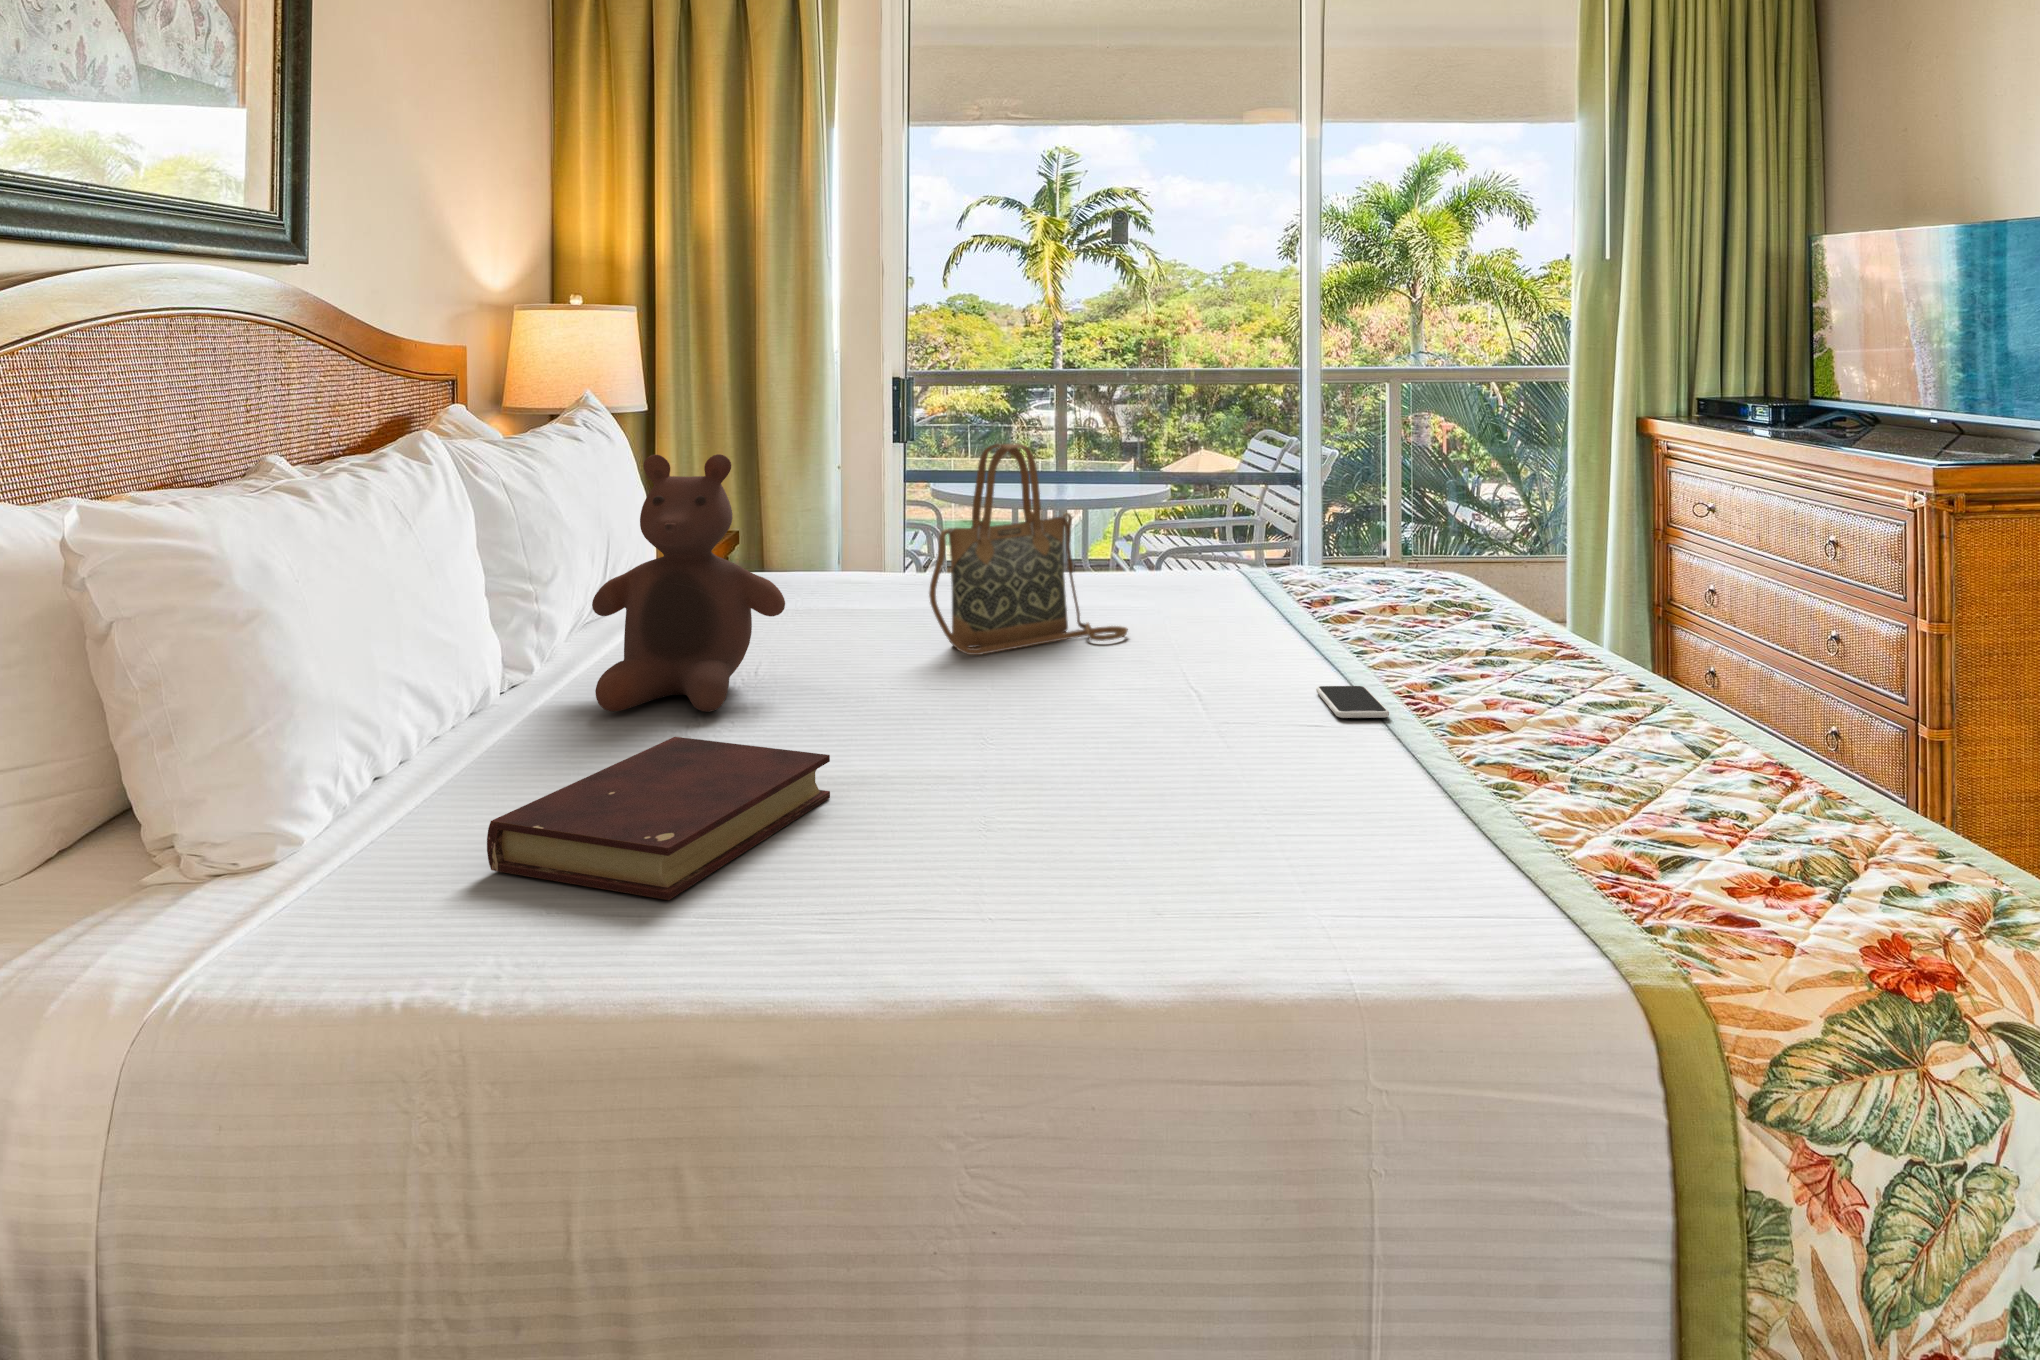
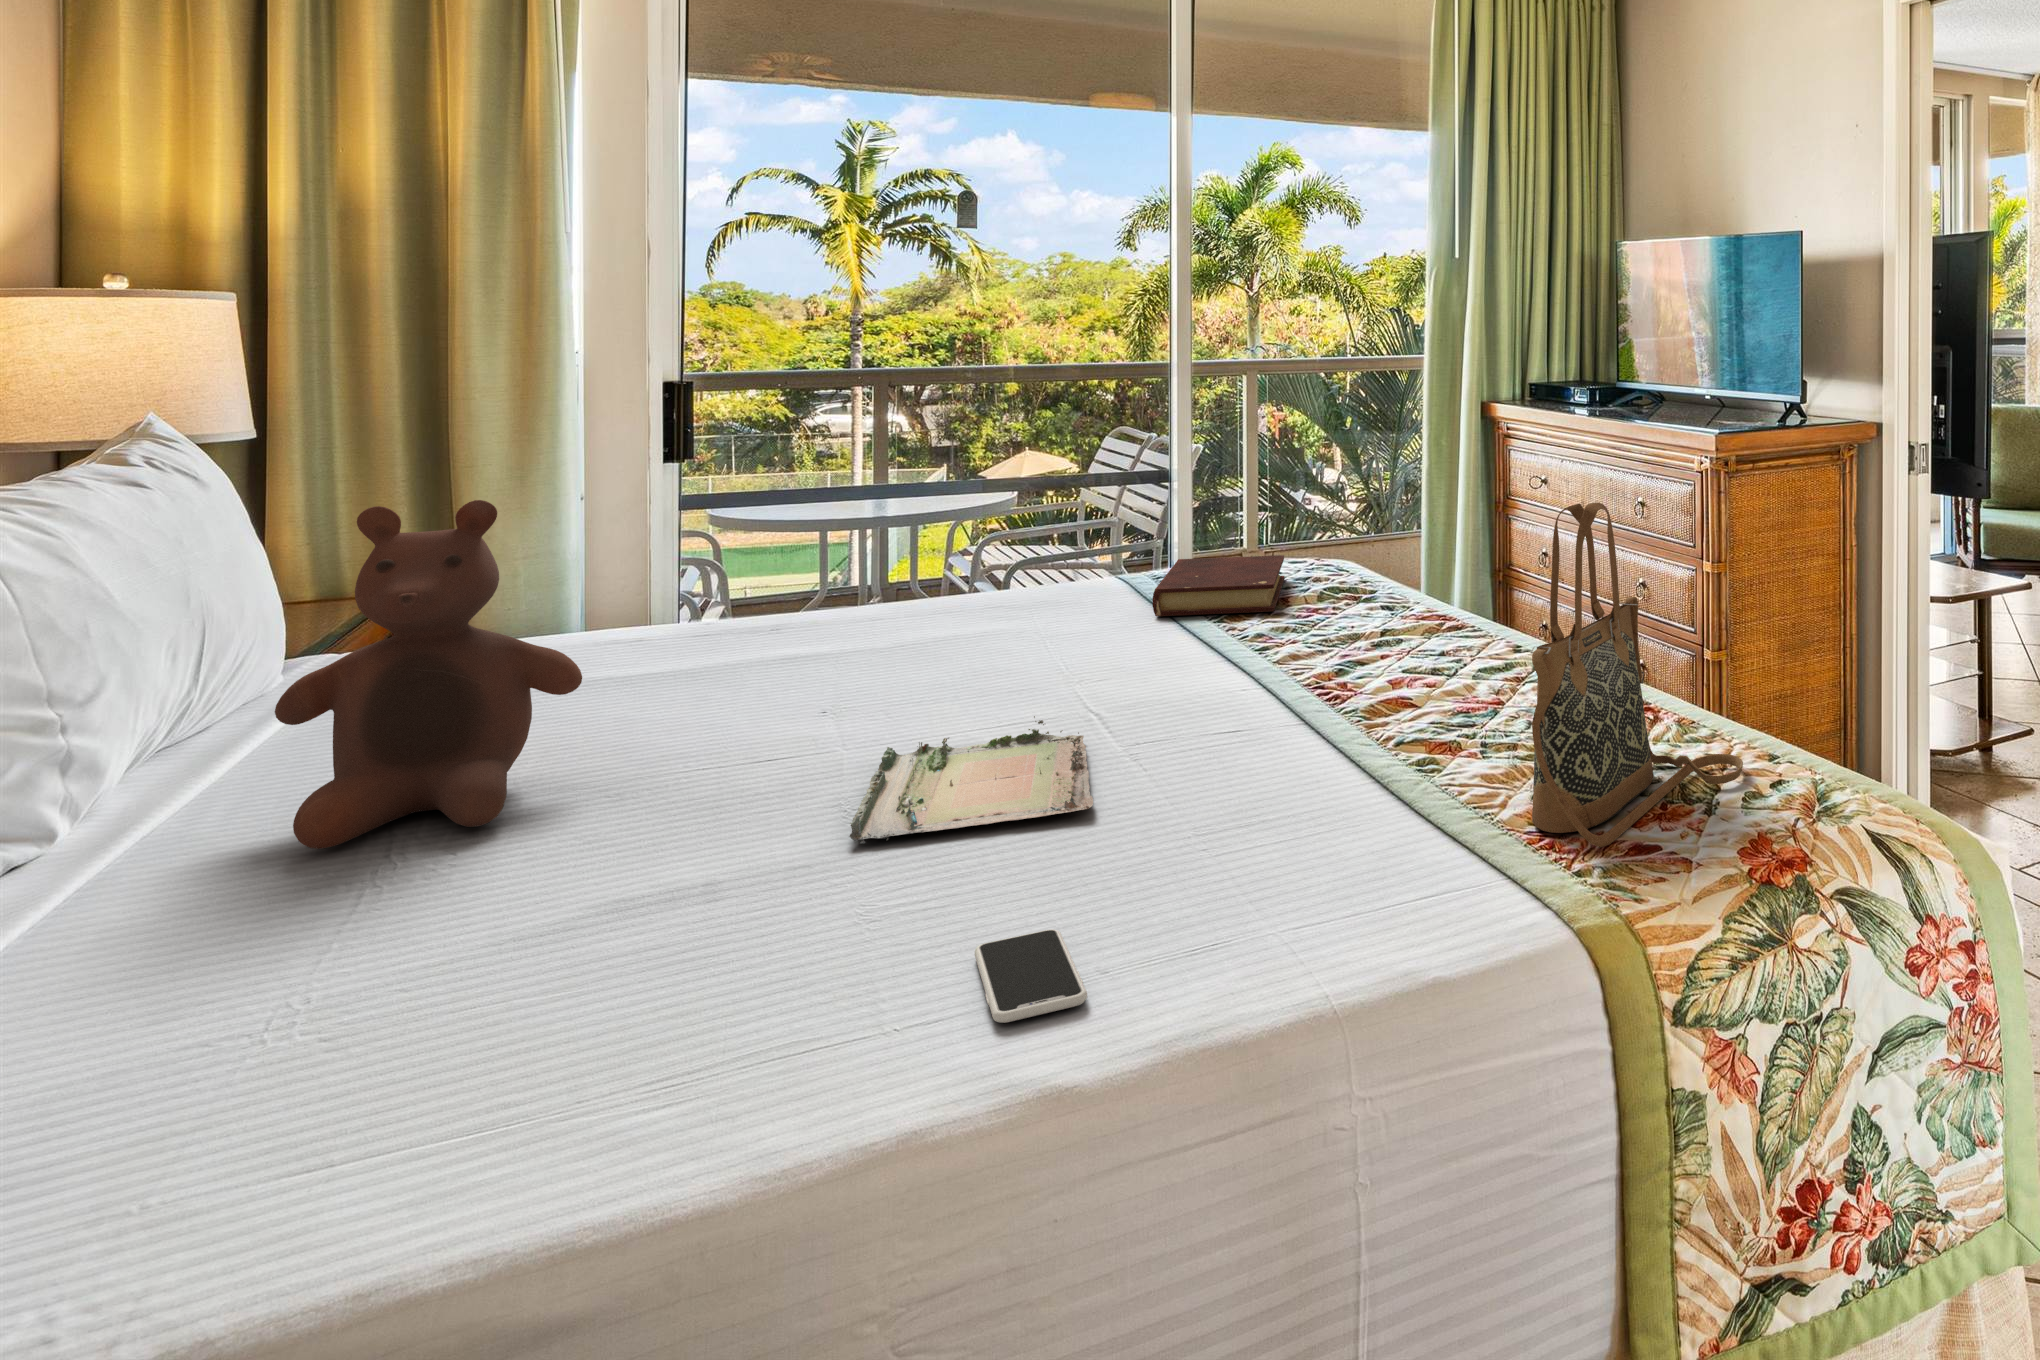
handbag: present [929,443,1128,655] -> present [1530,502,1743,848]
tray: none [959,685,1172,776] -> present [850,716,1093,843]
smartphone: present [1316,686,1389,718] -> present [975,930,1087,1023]
book: present [487,737,830,900] -> present [1152,555,1285,616]

